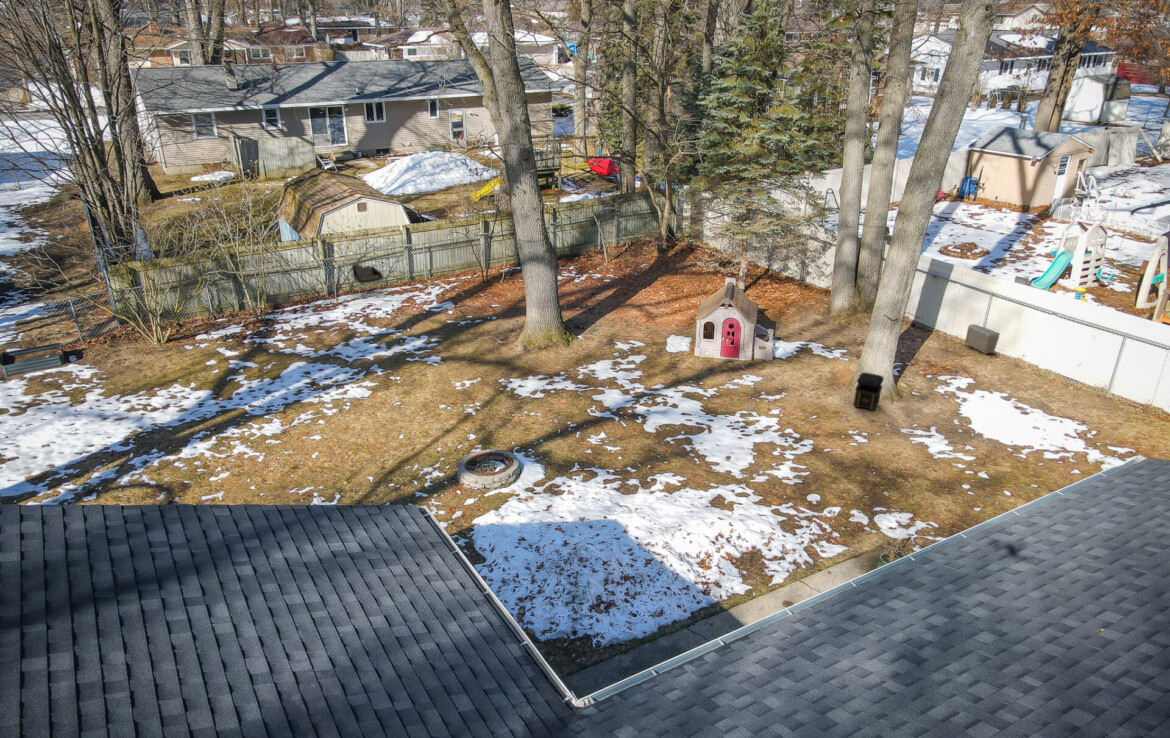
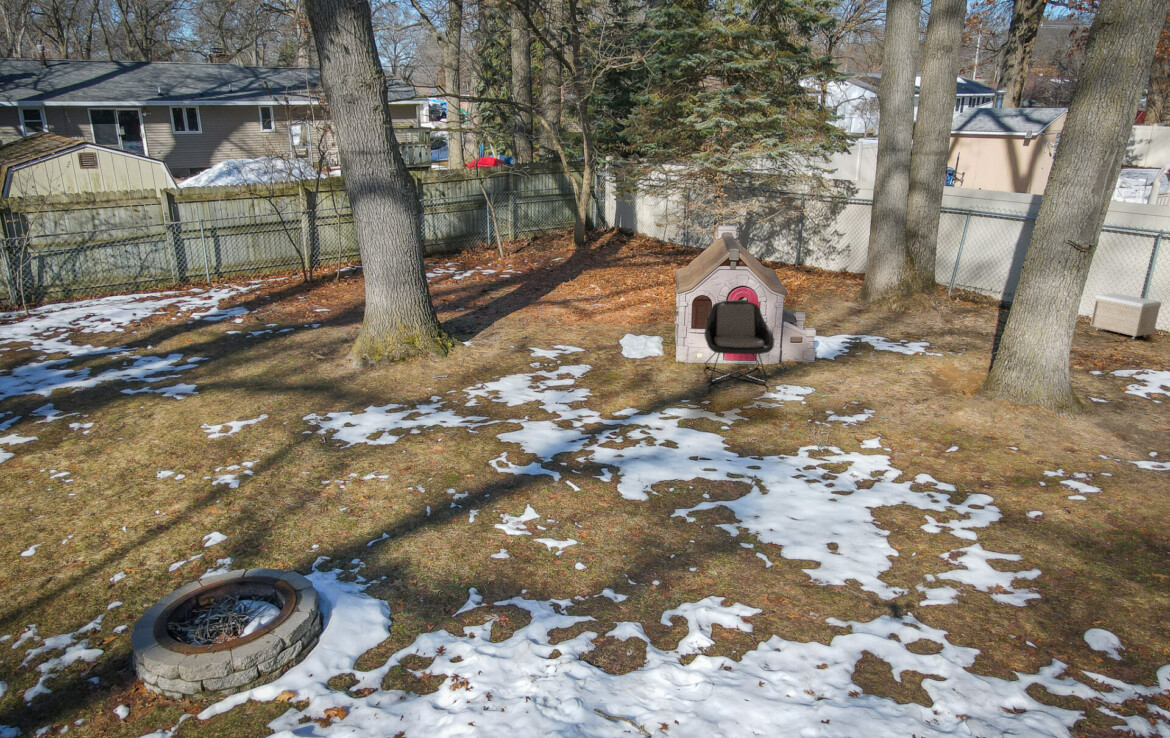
lounge chair: present [352,264,383,296] -> present [704,300,774,383]
toolbox: present [854,373,883,410] -> none [1002,358,1064,428]

